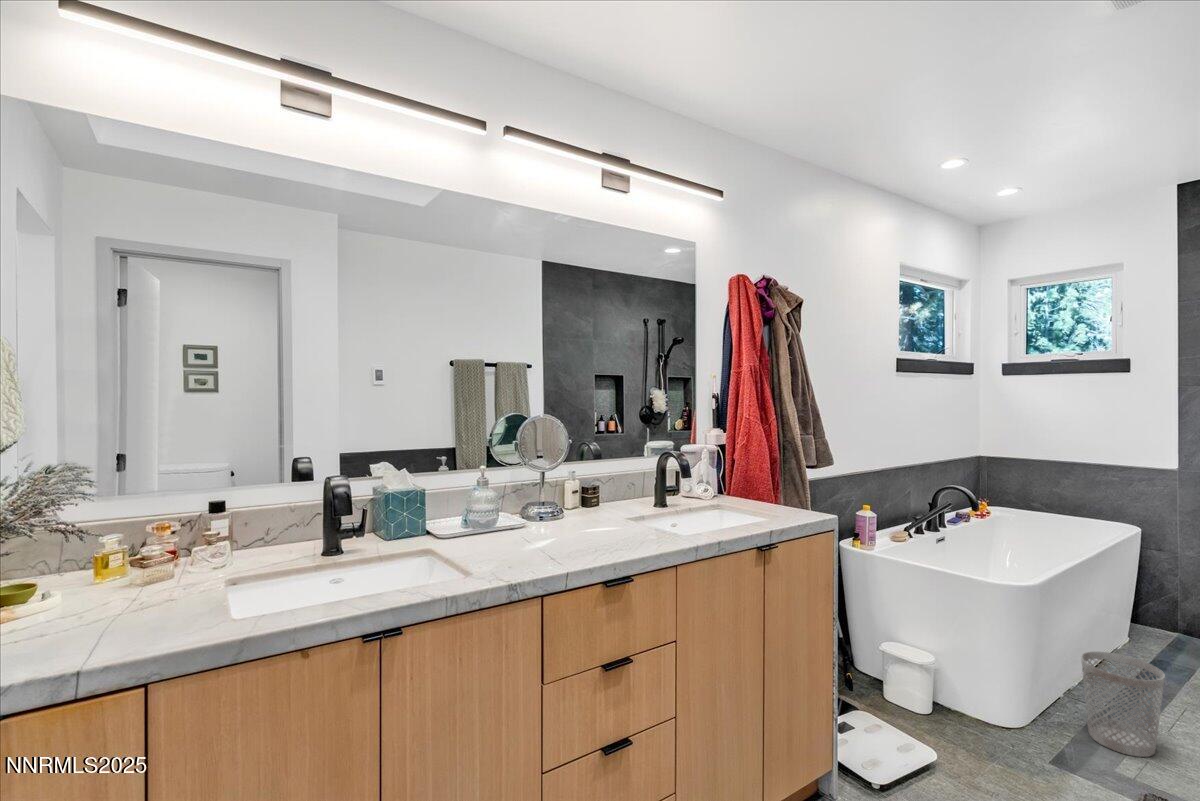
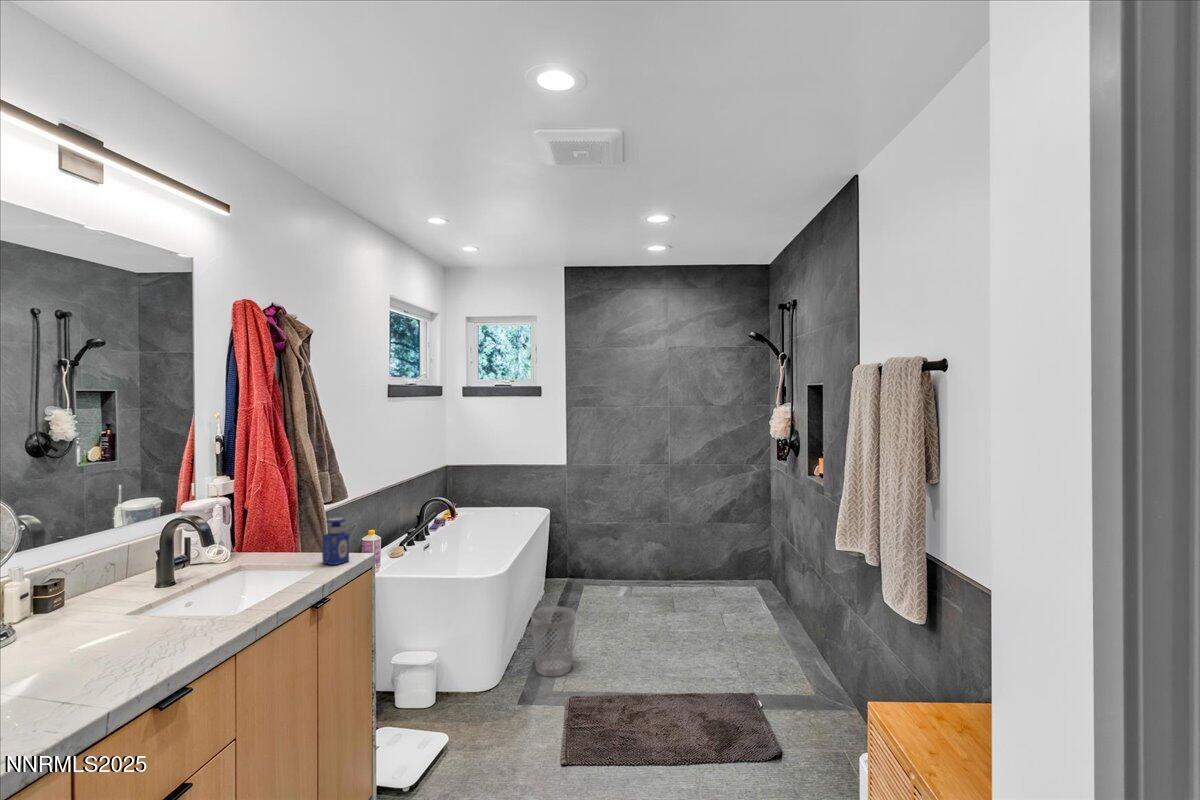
perfume bottle: none [783,472,809,518] -> present [322,517,349,565]

